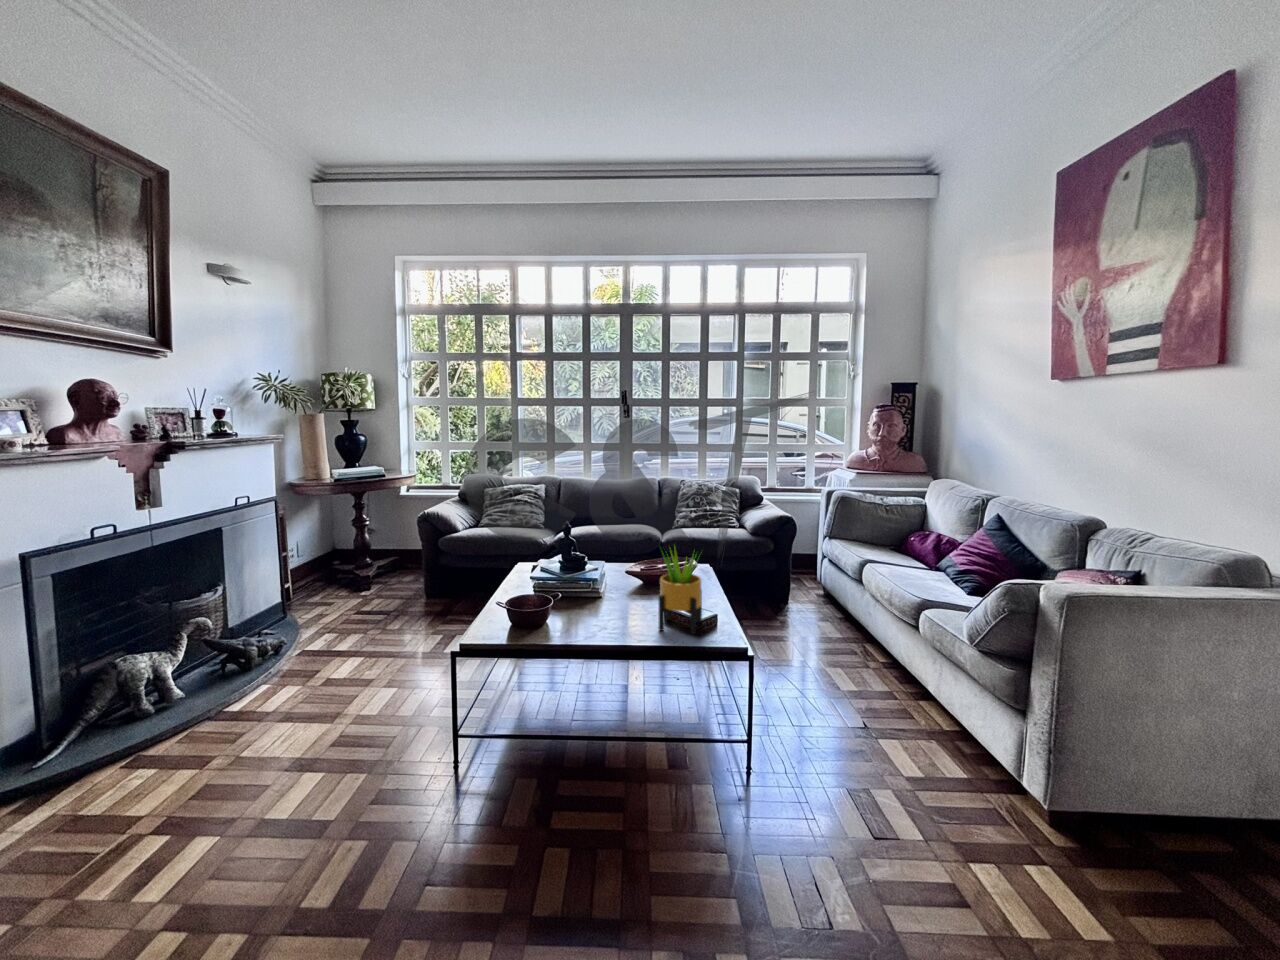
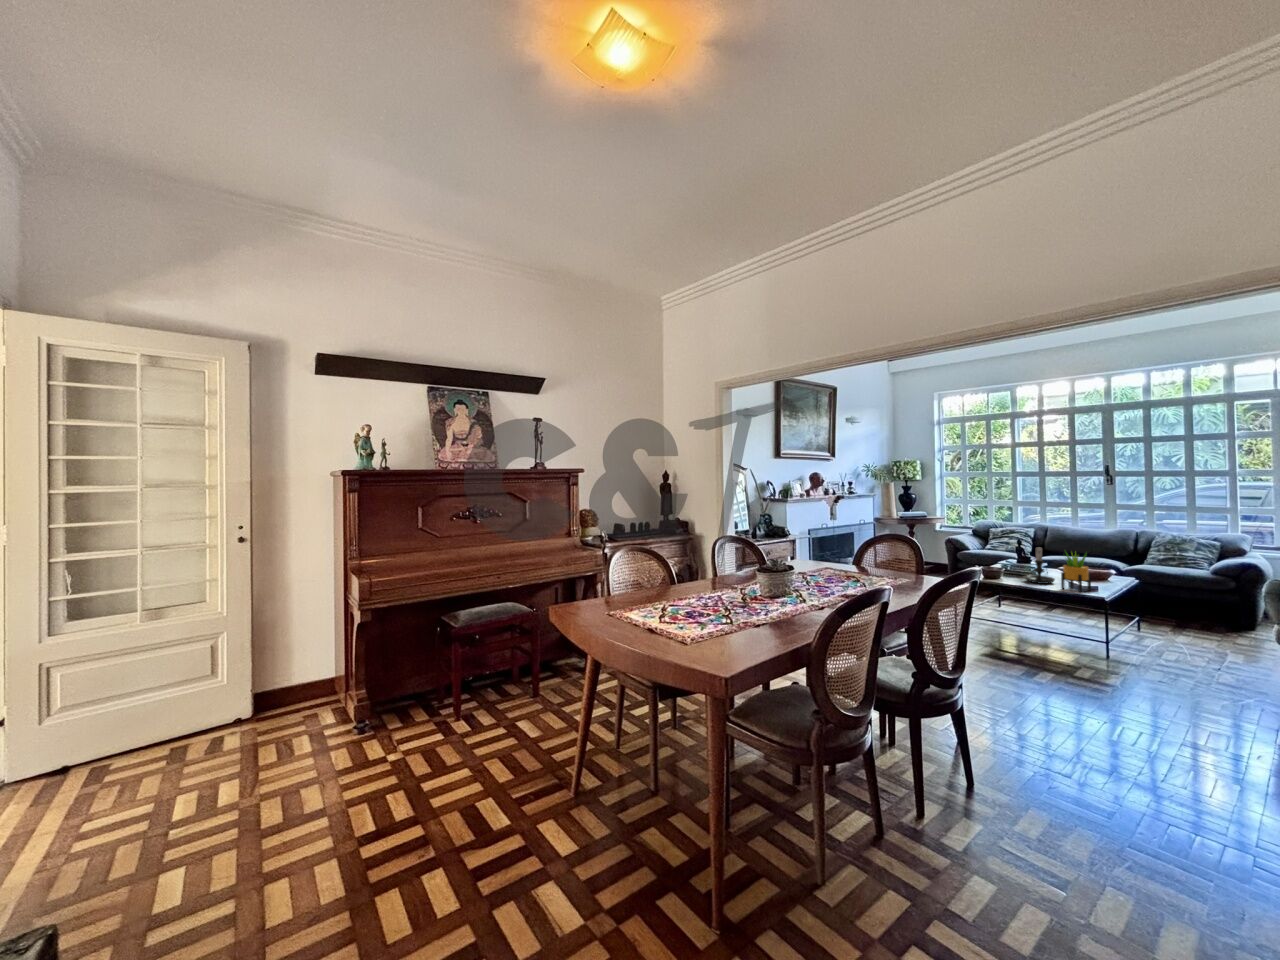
candle holder: none [580,537,637,618] -> present [1023,547,1055,584]

